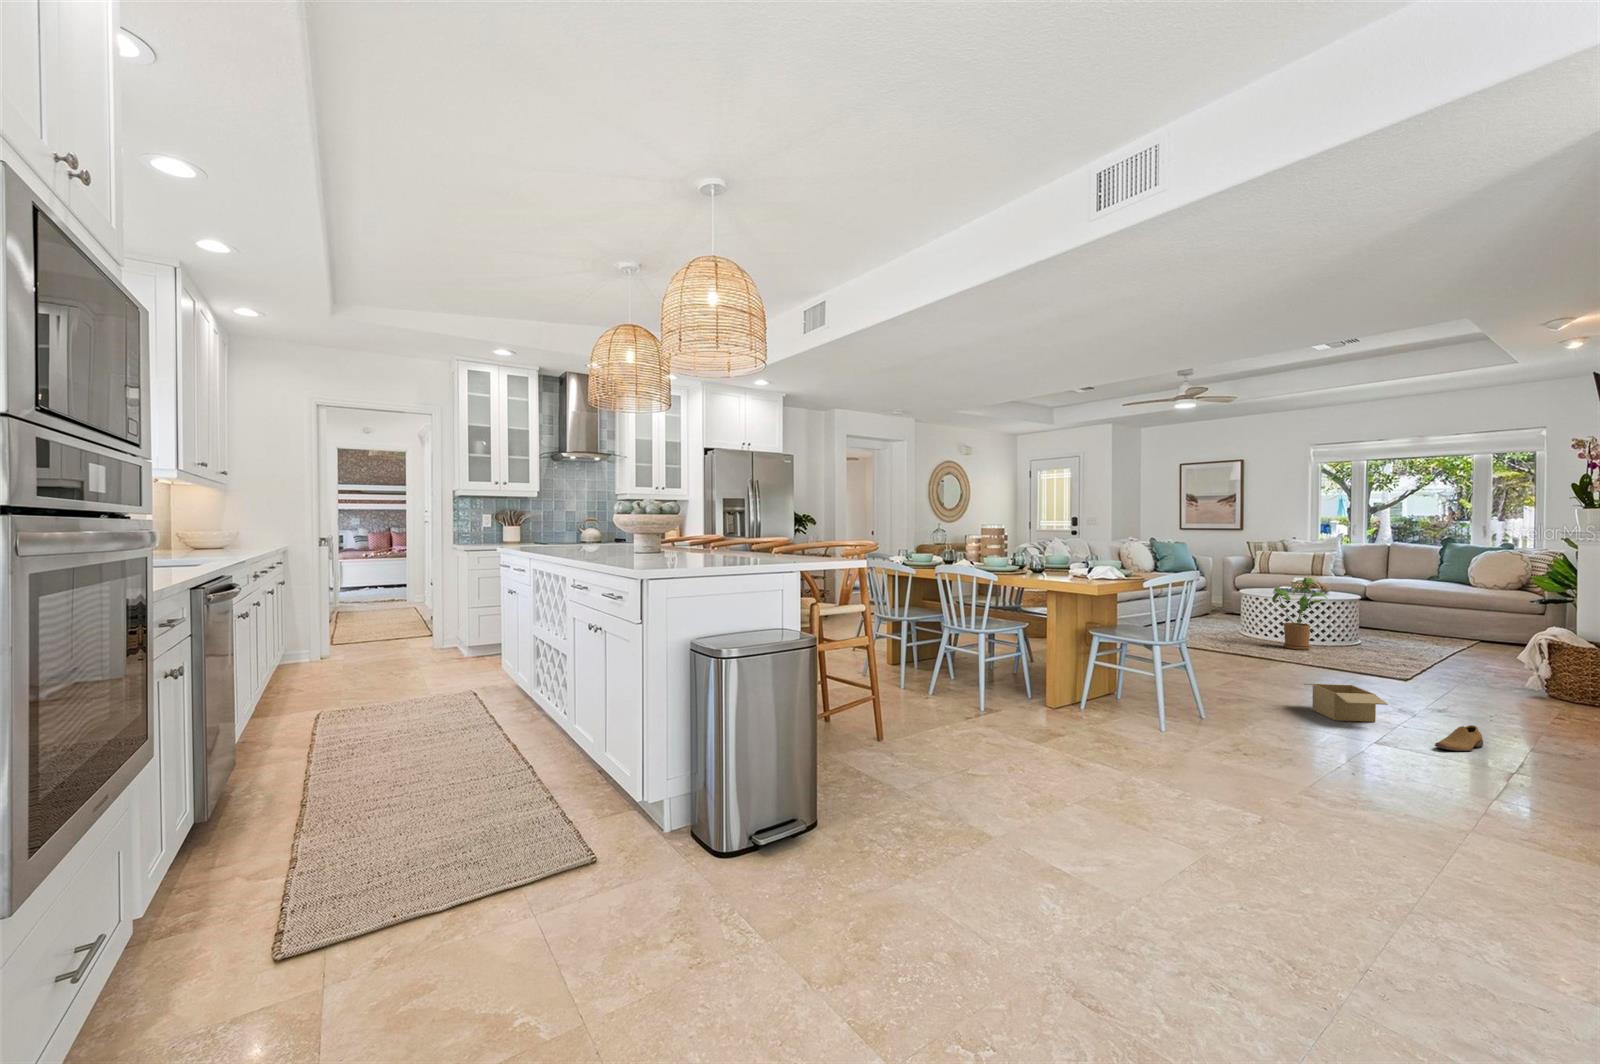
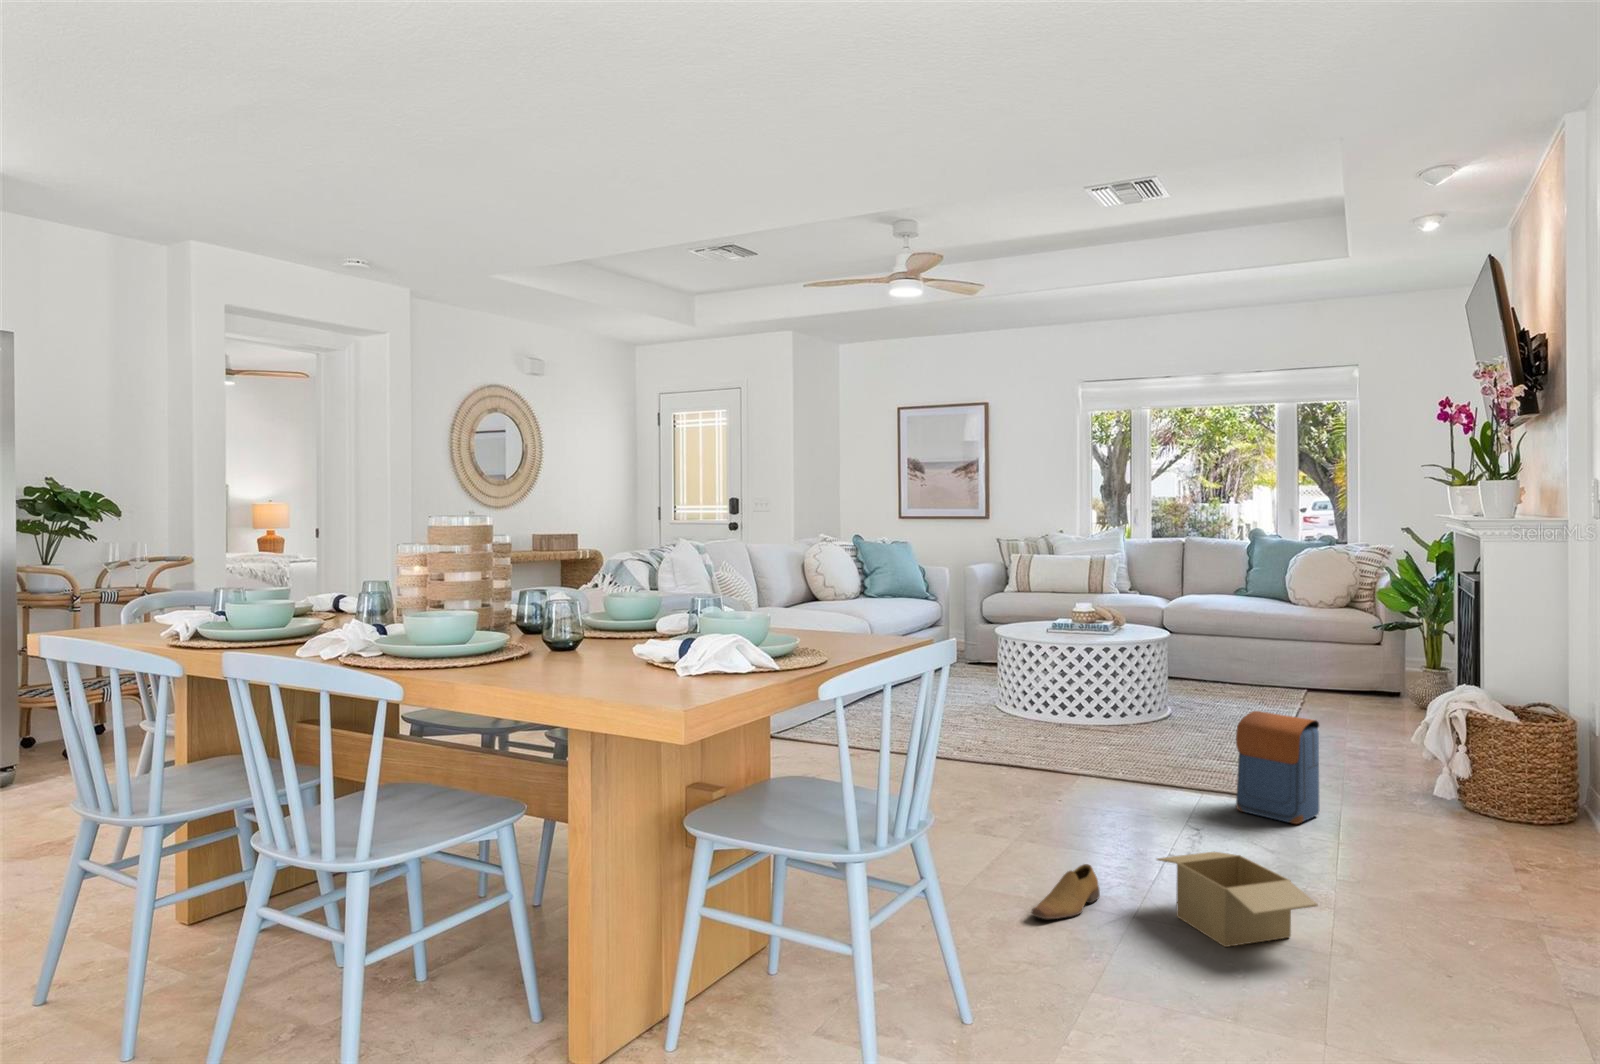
house plant: present [1272,578,1326,650] -> none [1053,608,1137,737]
backpack: none [1377,630,1434,691] -> present [1236,711,1320,824]
shoe: present [1435,725,1483,751] -> present [1031,864,1100,919]

